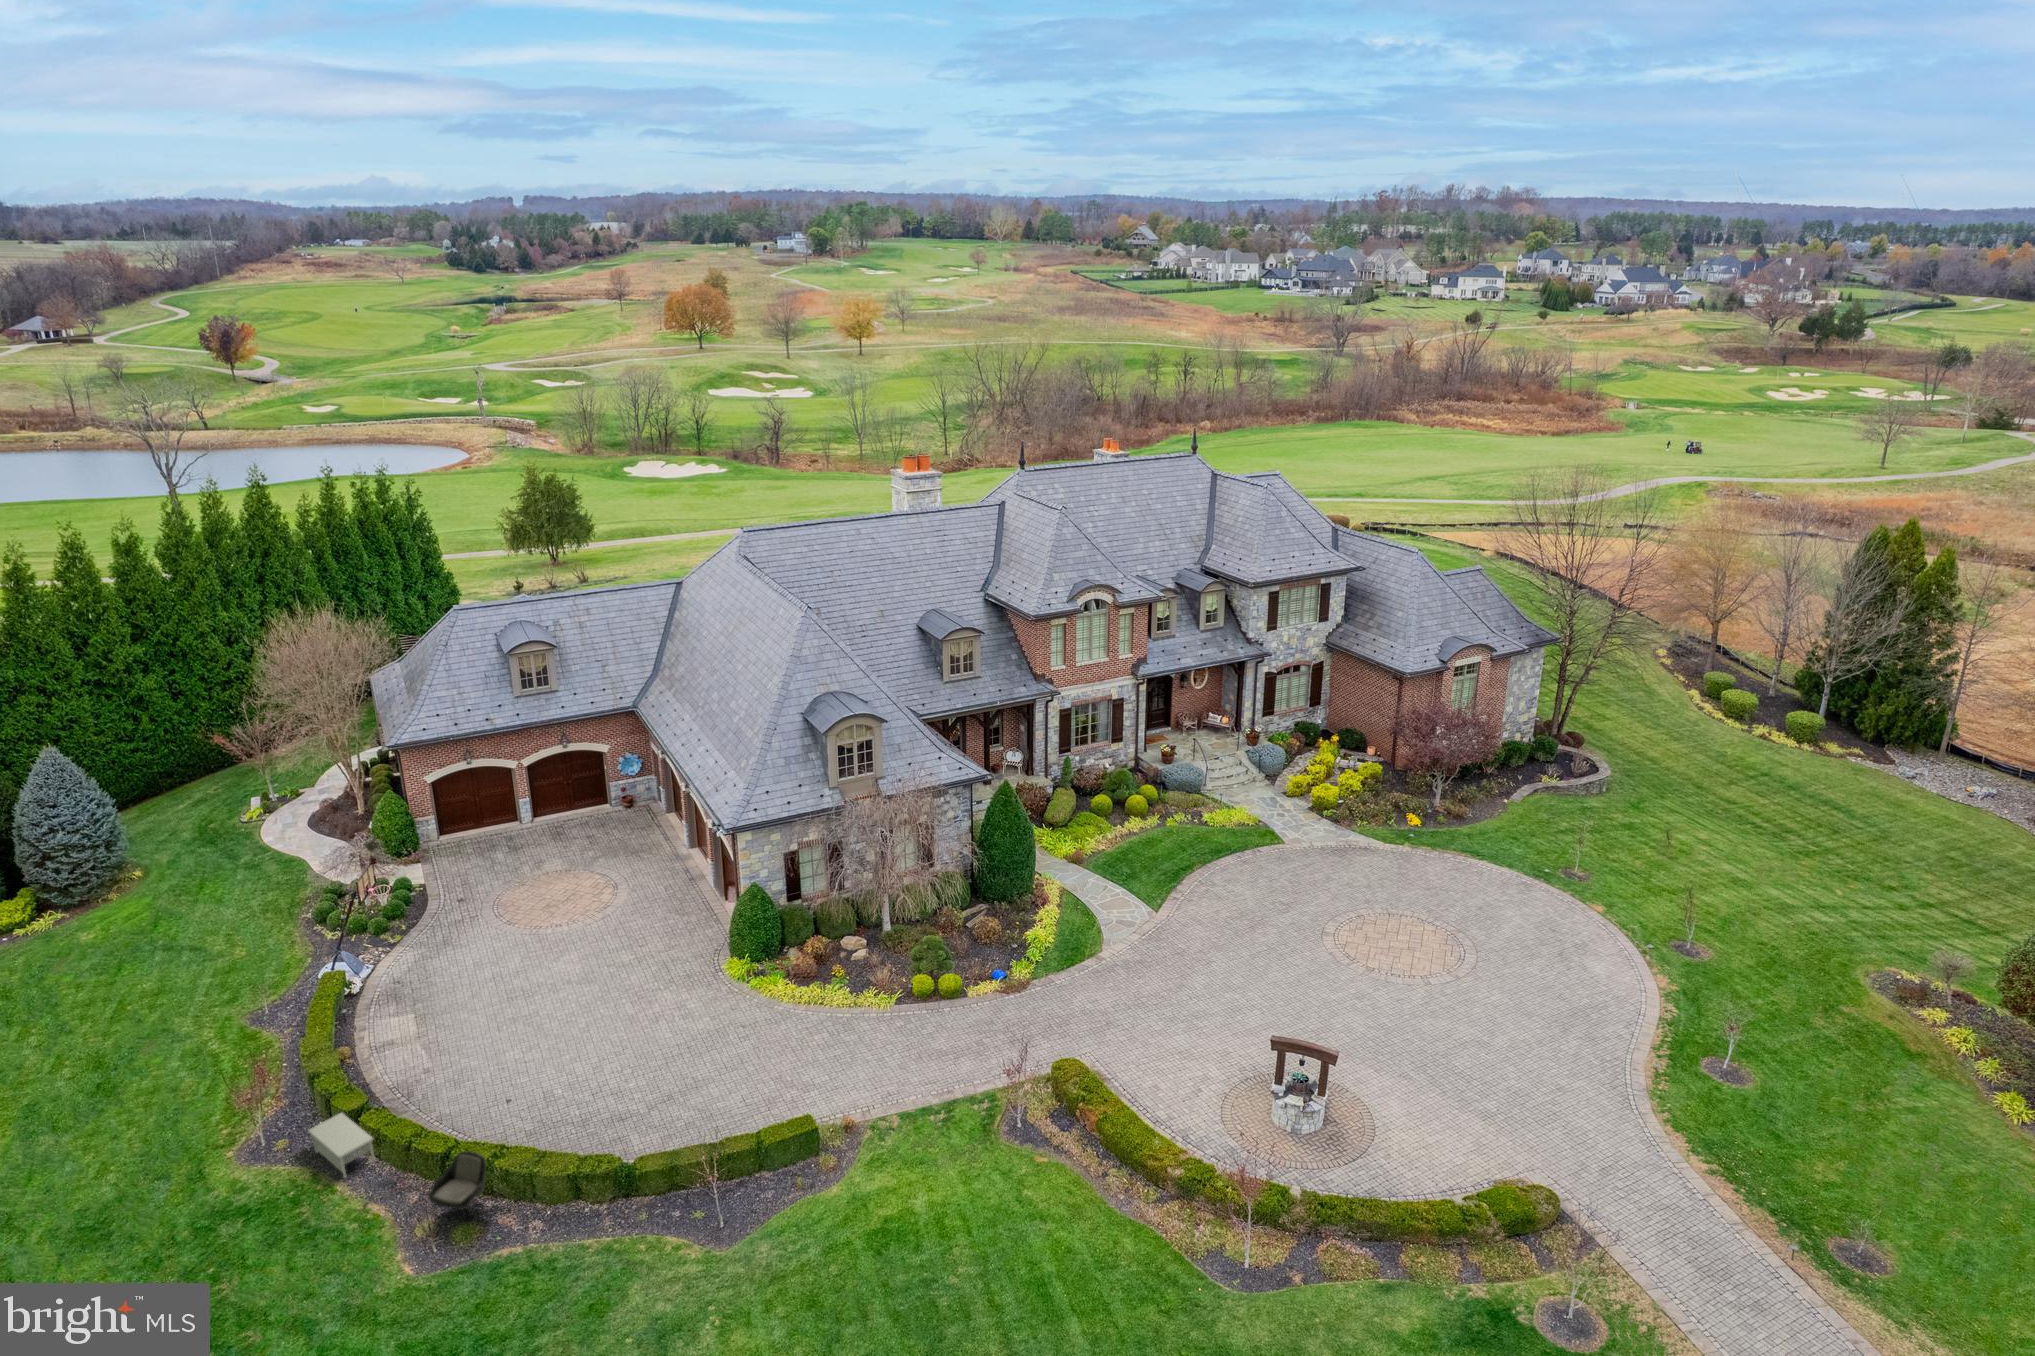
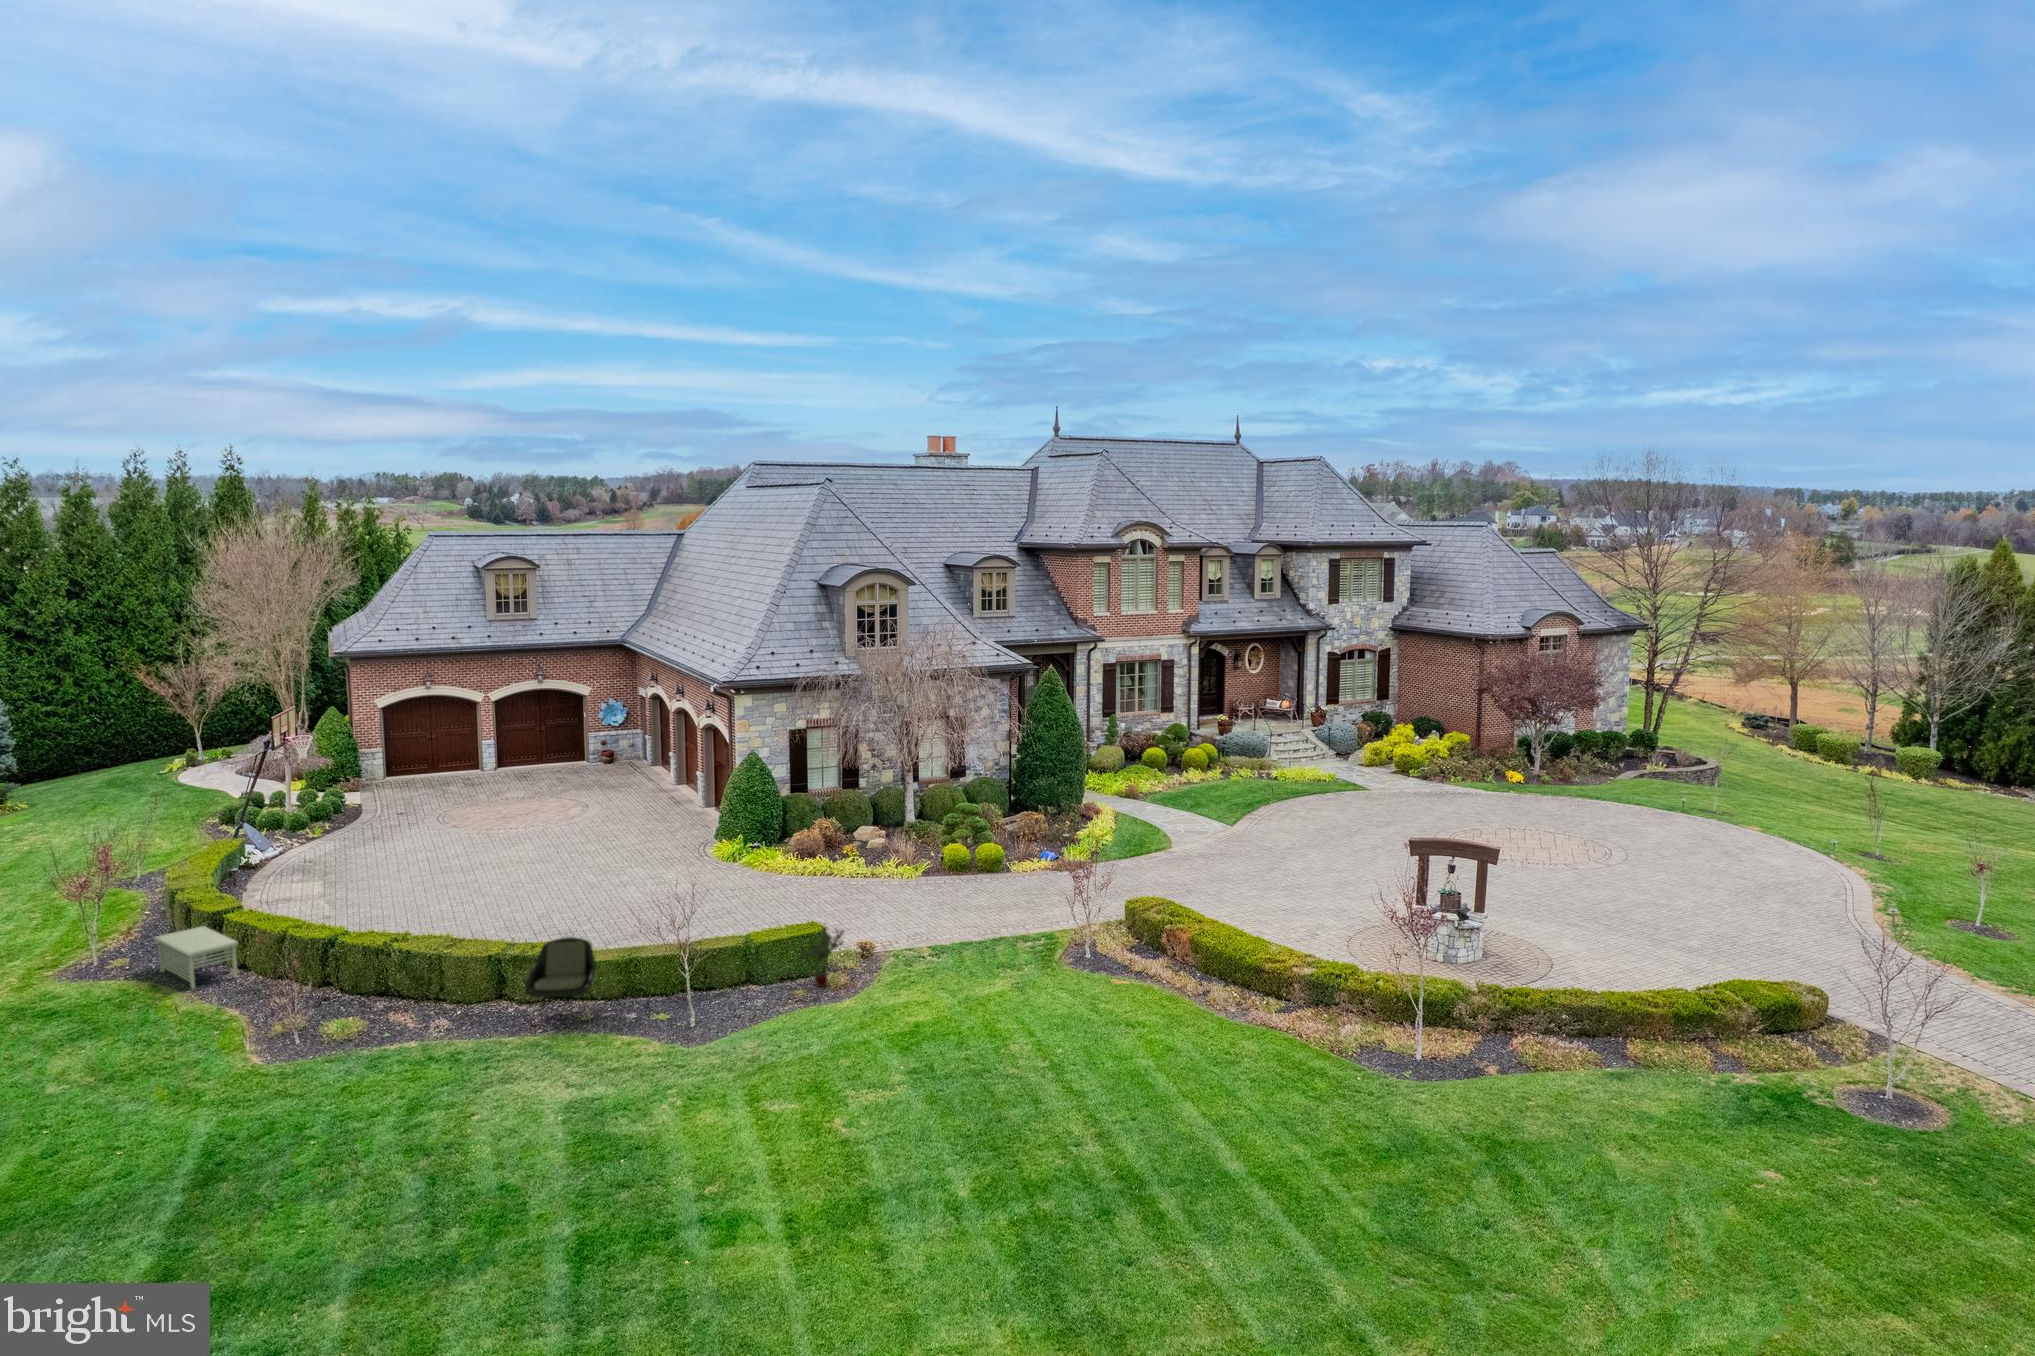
potted tree: present [365,836,382,864] -> present [798,926,844,987]
lounge chair: present [429,1151,494,1213] -> present [525,937,597,1027]

